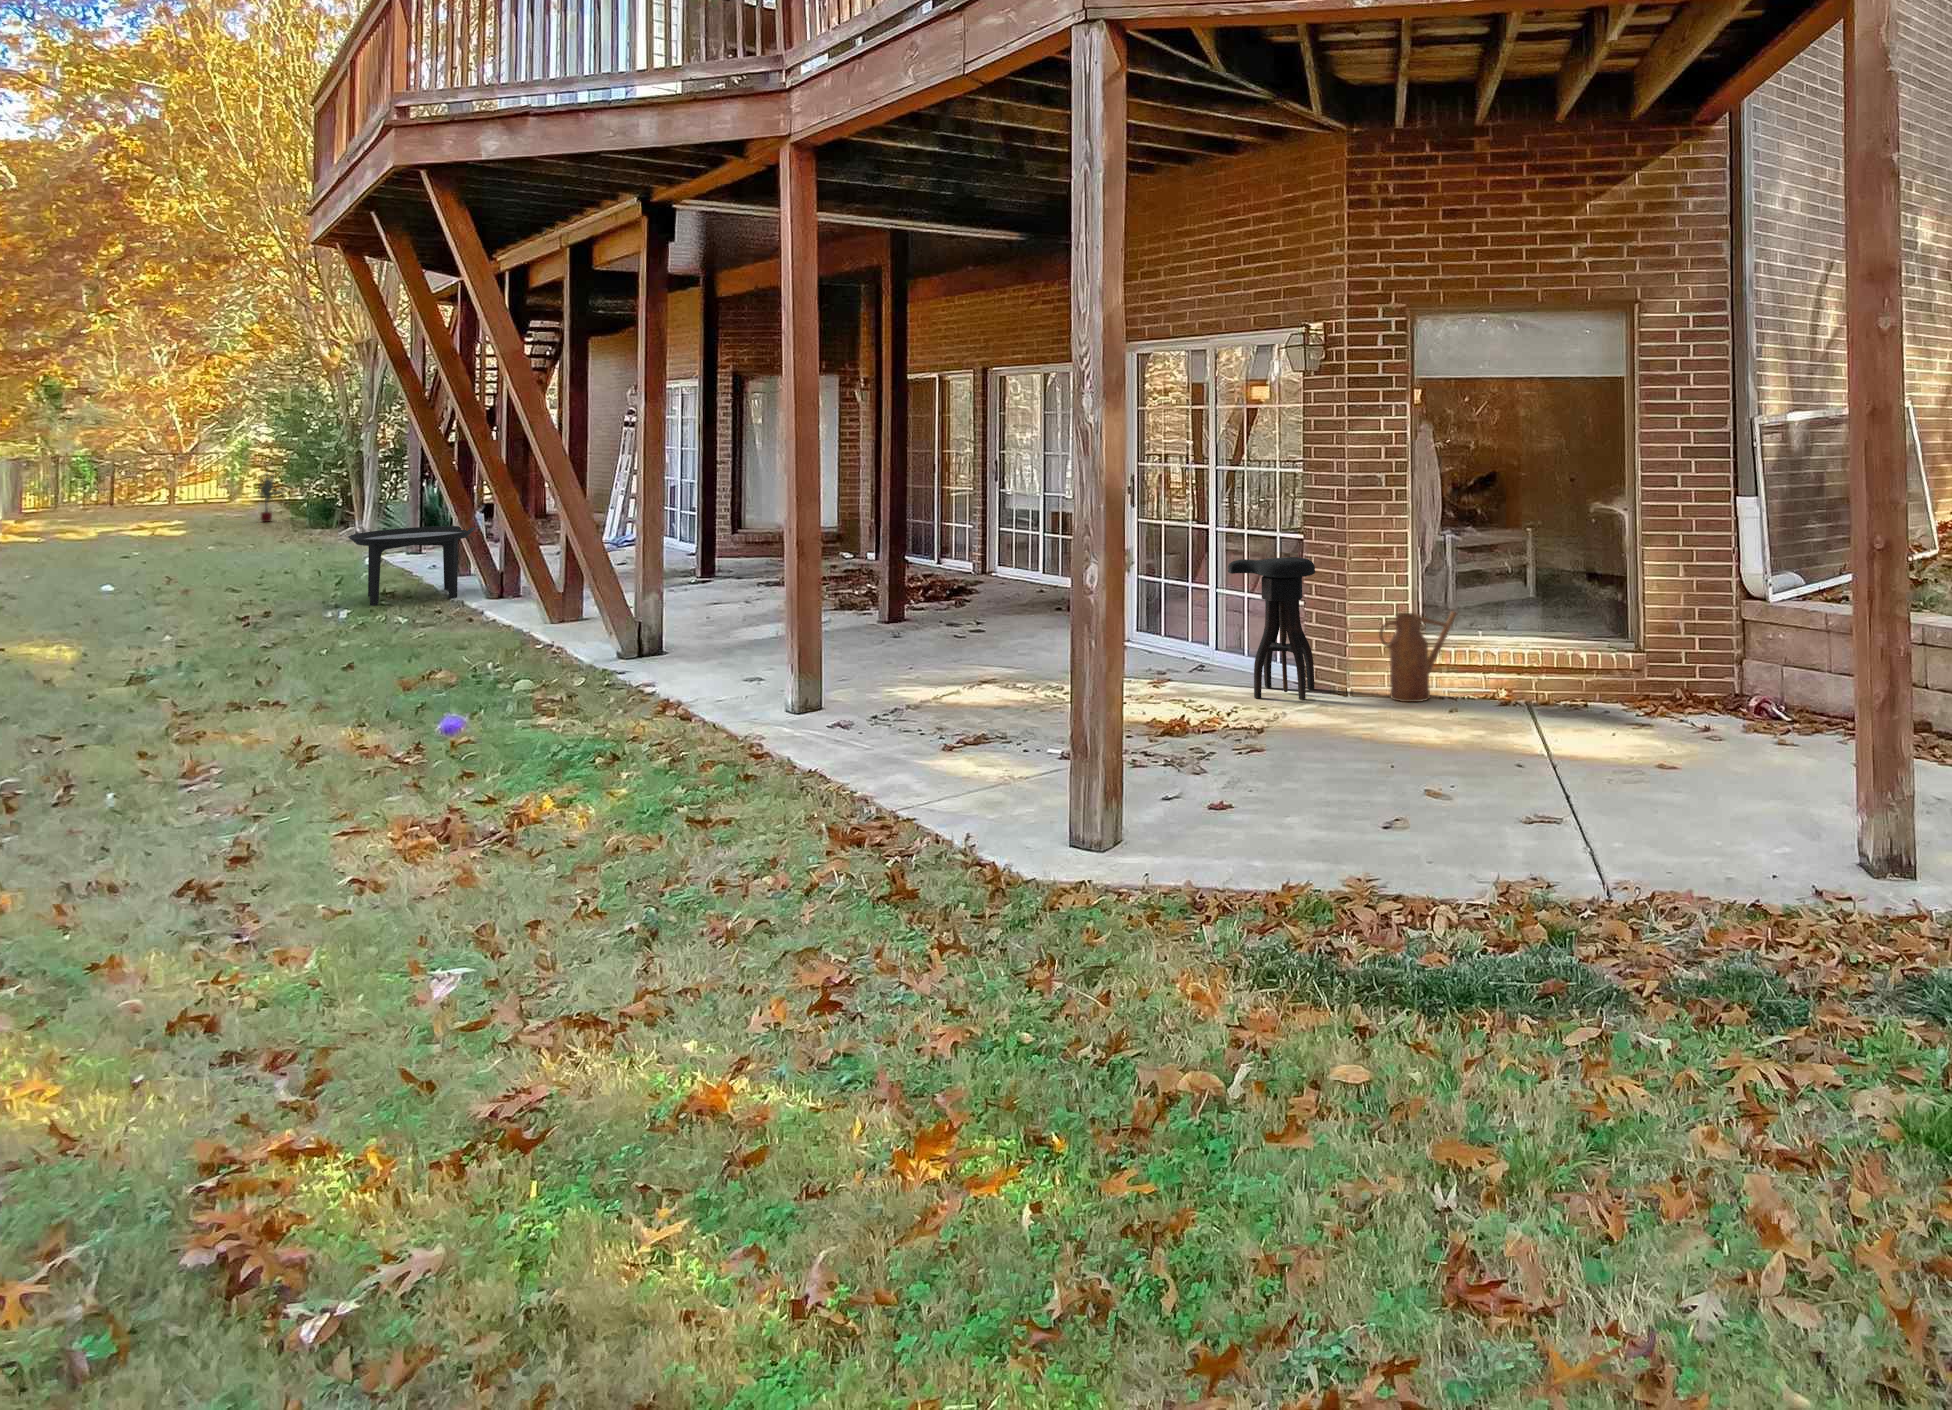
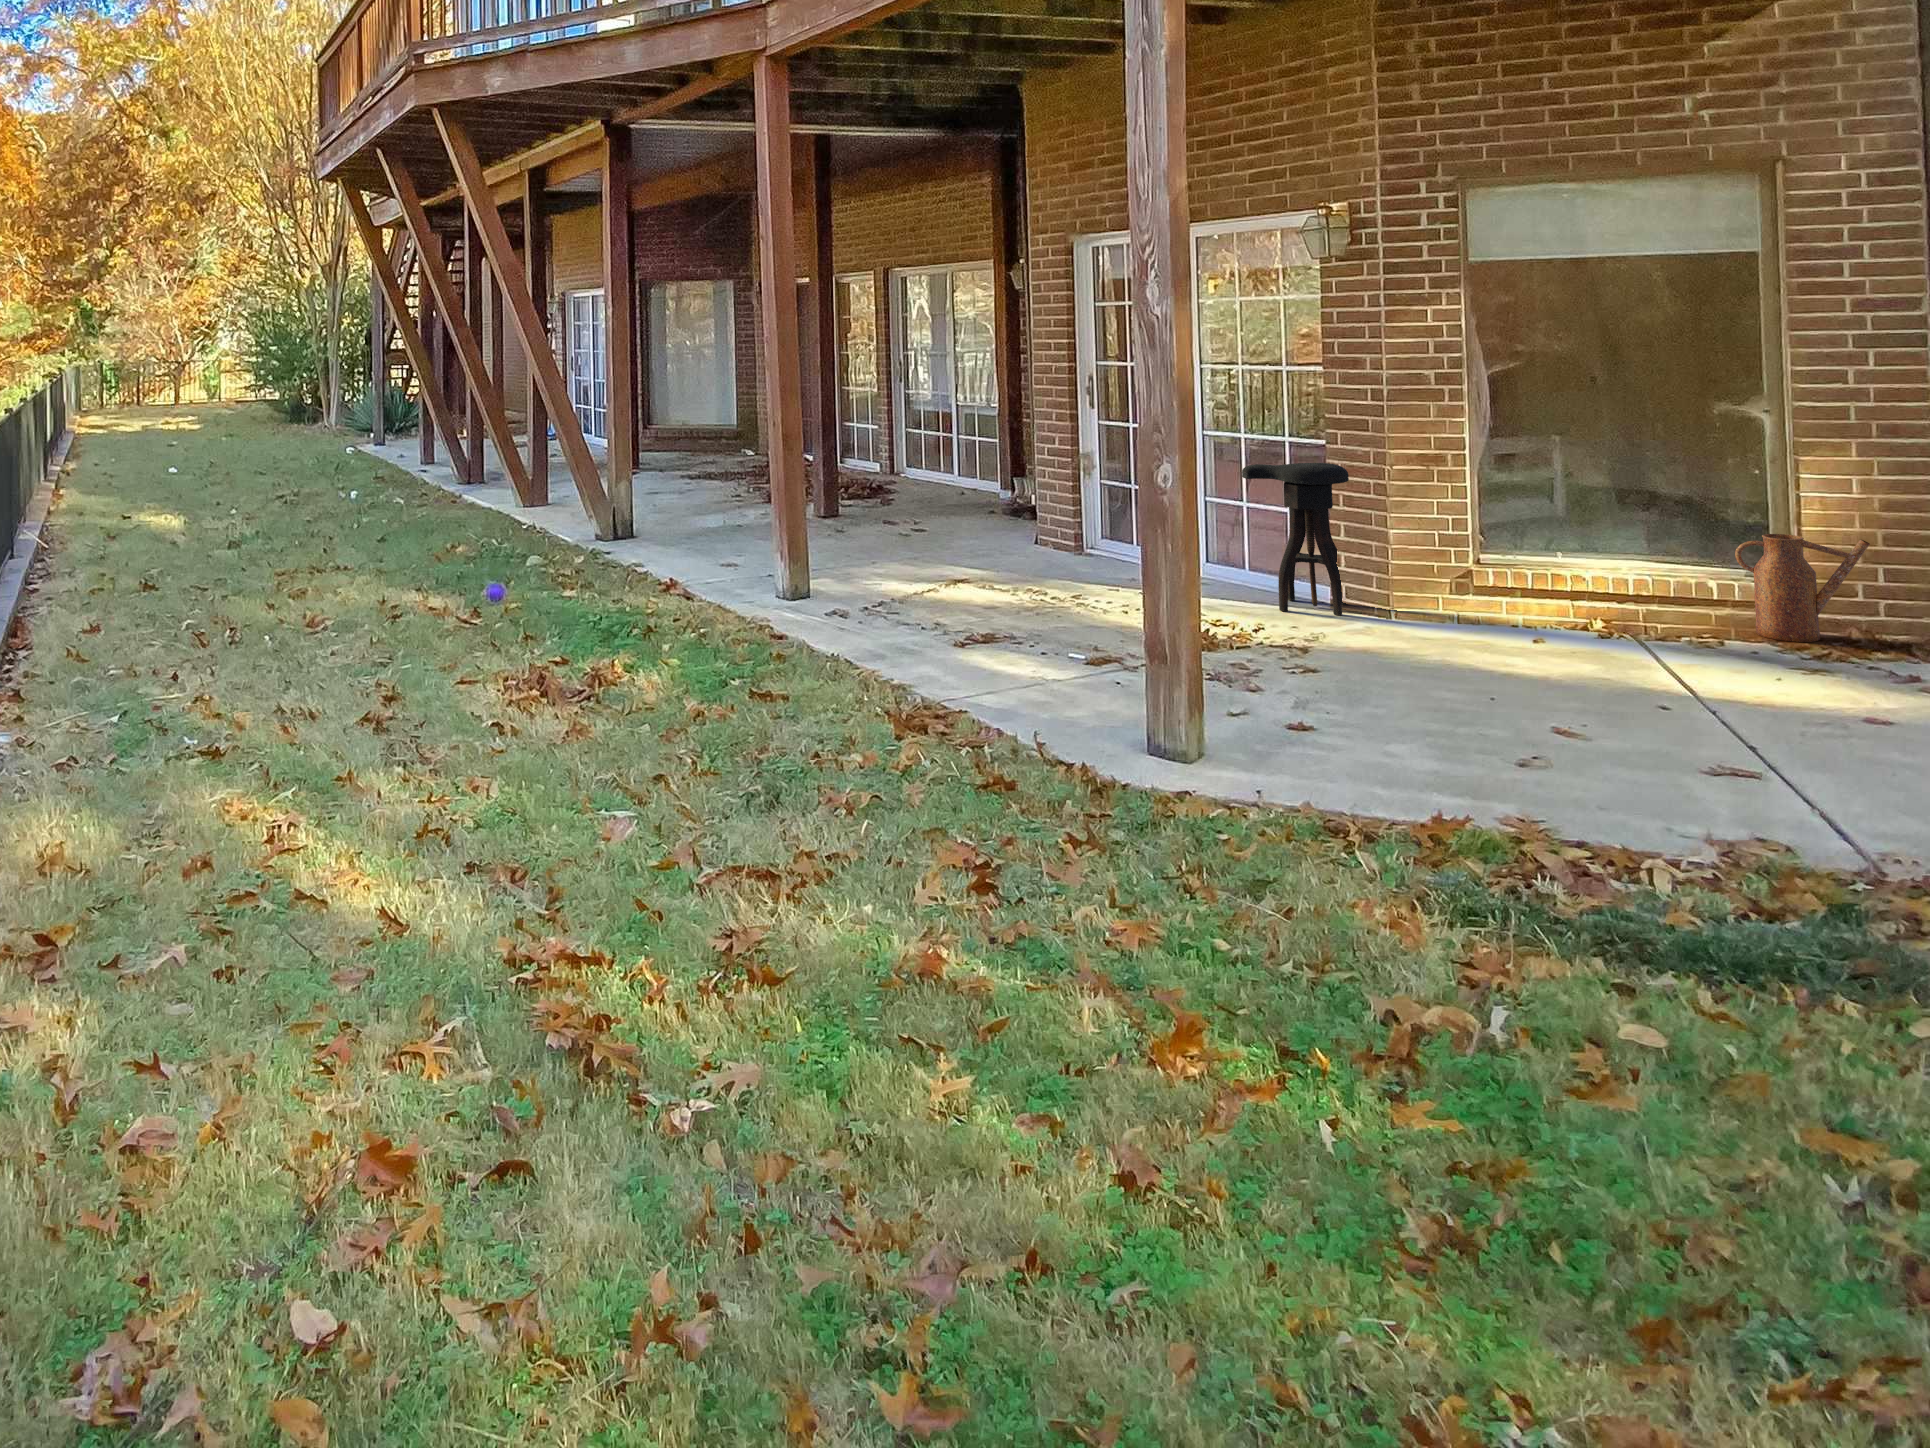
potted tree: present [258,473,285,522] -> none [286,377,310,420]
round table: present [348,526,475,606] -> none [377,424,473,491]
watering can: present [1379,612,1456,702] -> present [1735,534,1870,642]

